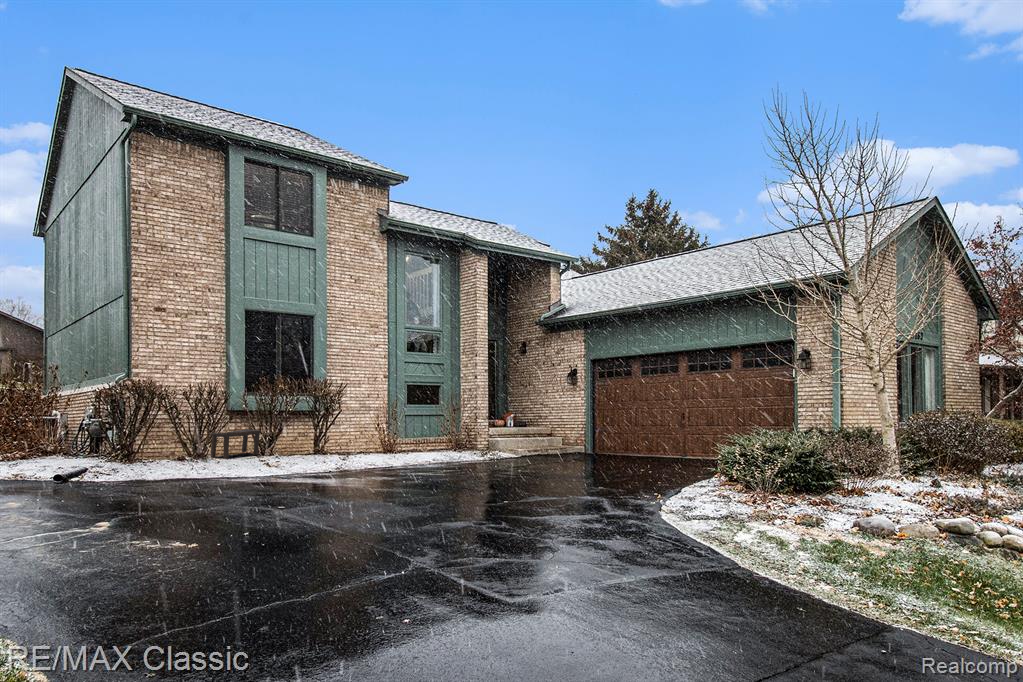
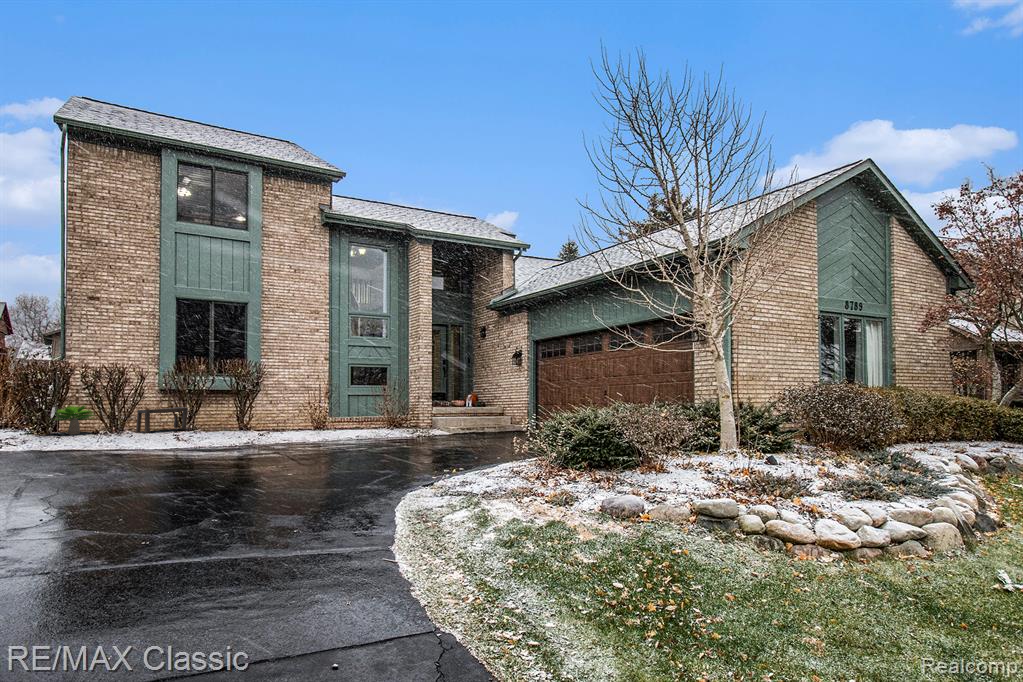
potted plant: none [126,426,173,461] -> present [55,405,93,434]

